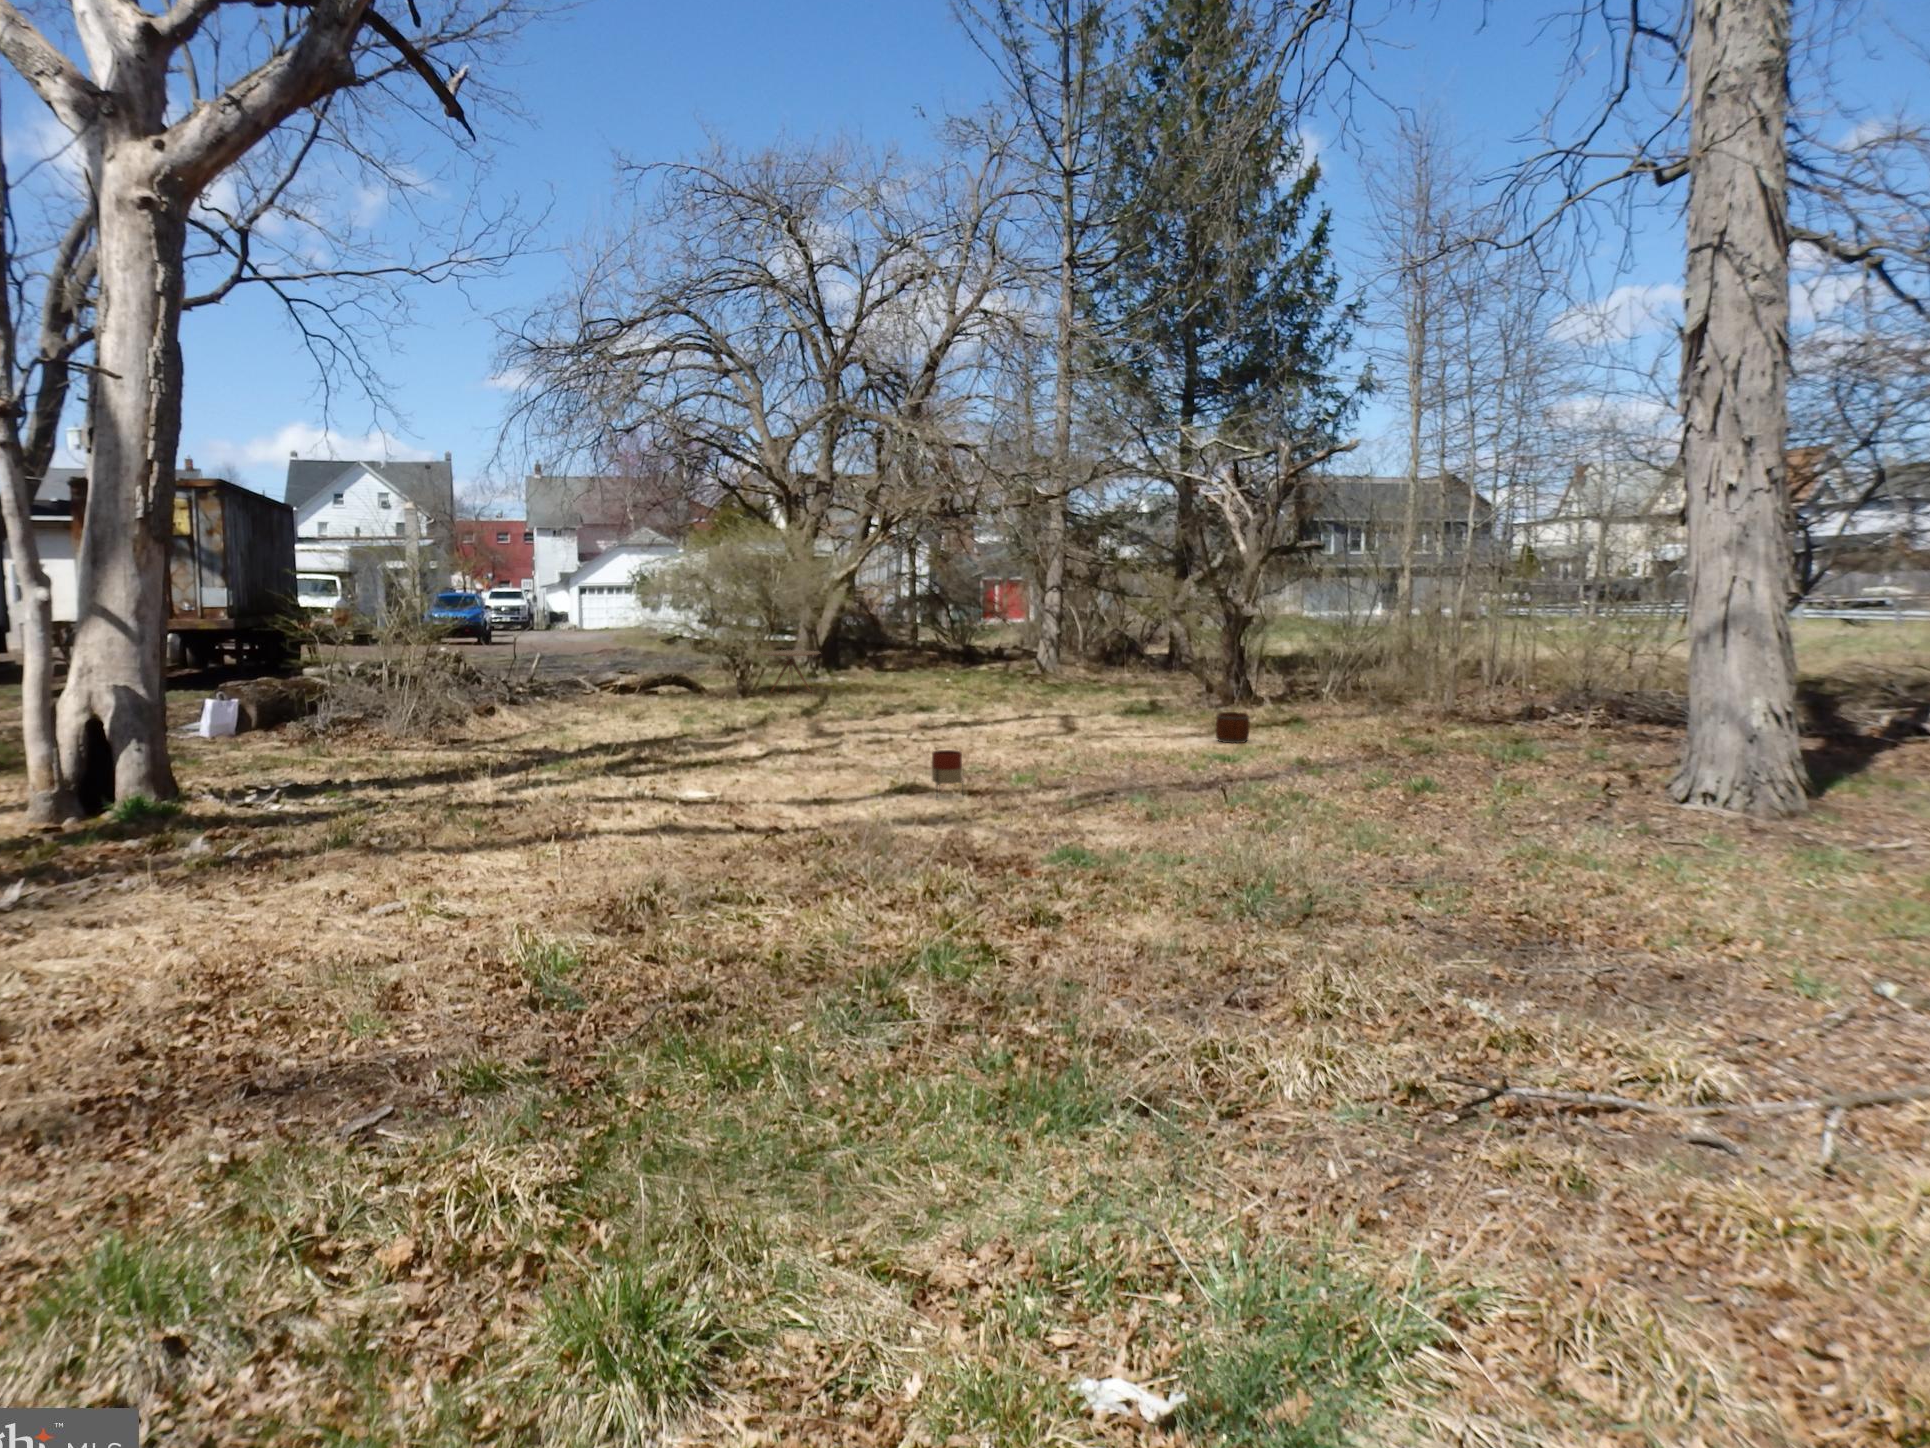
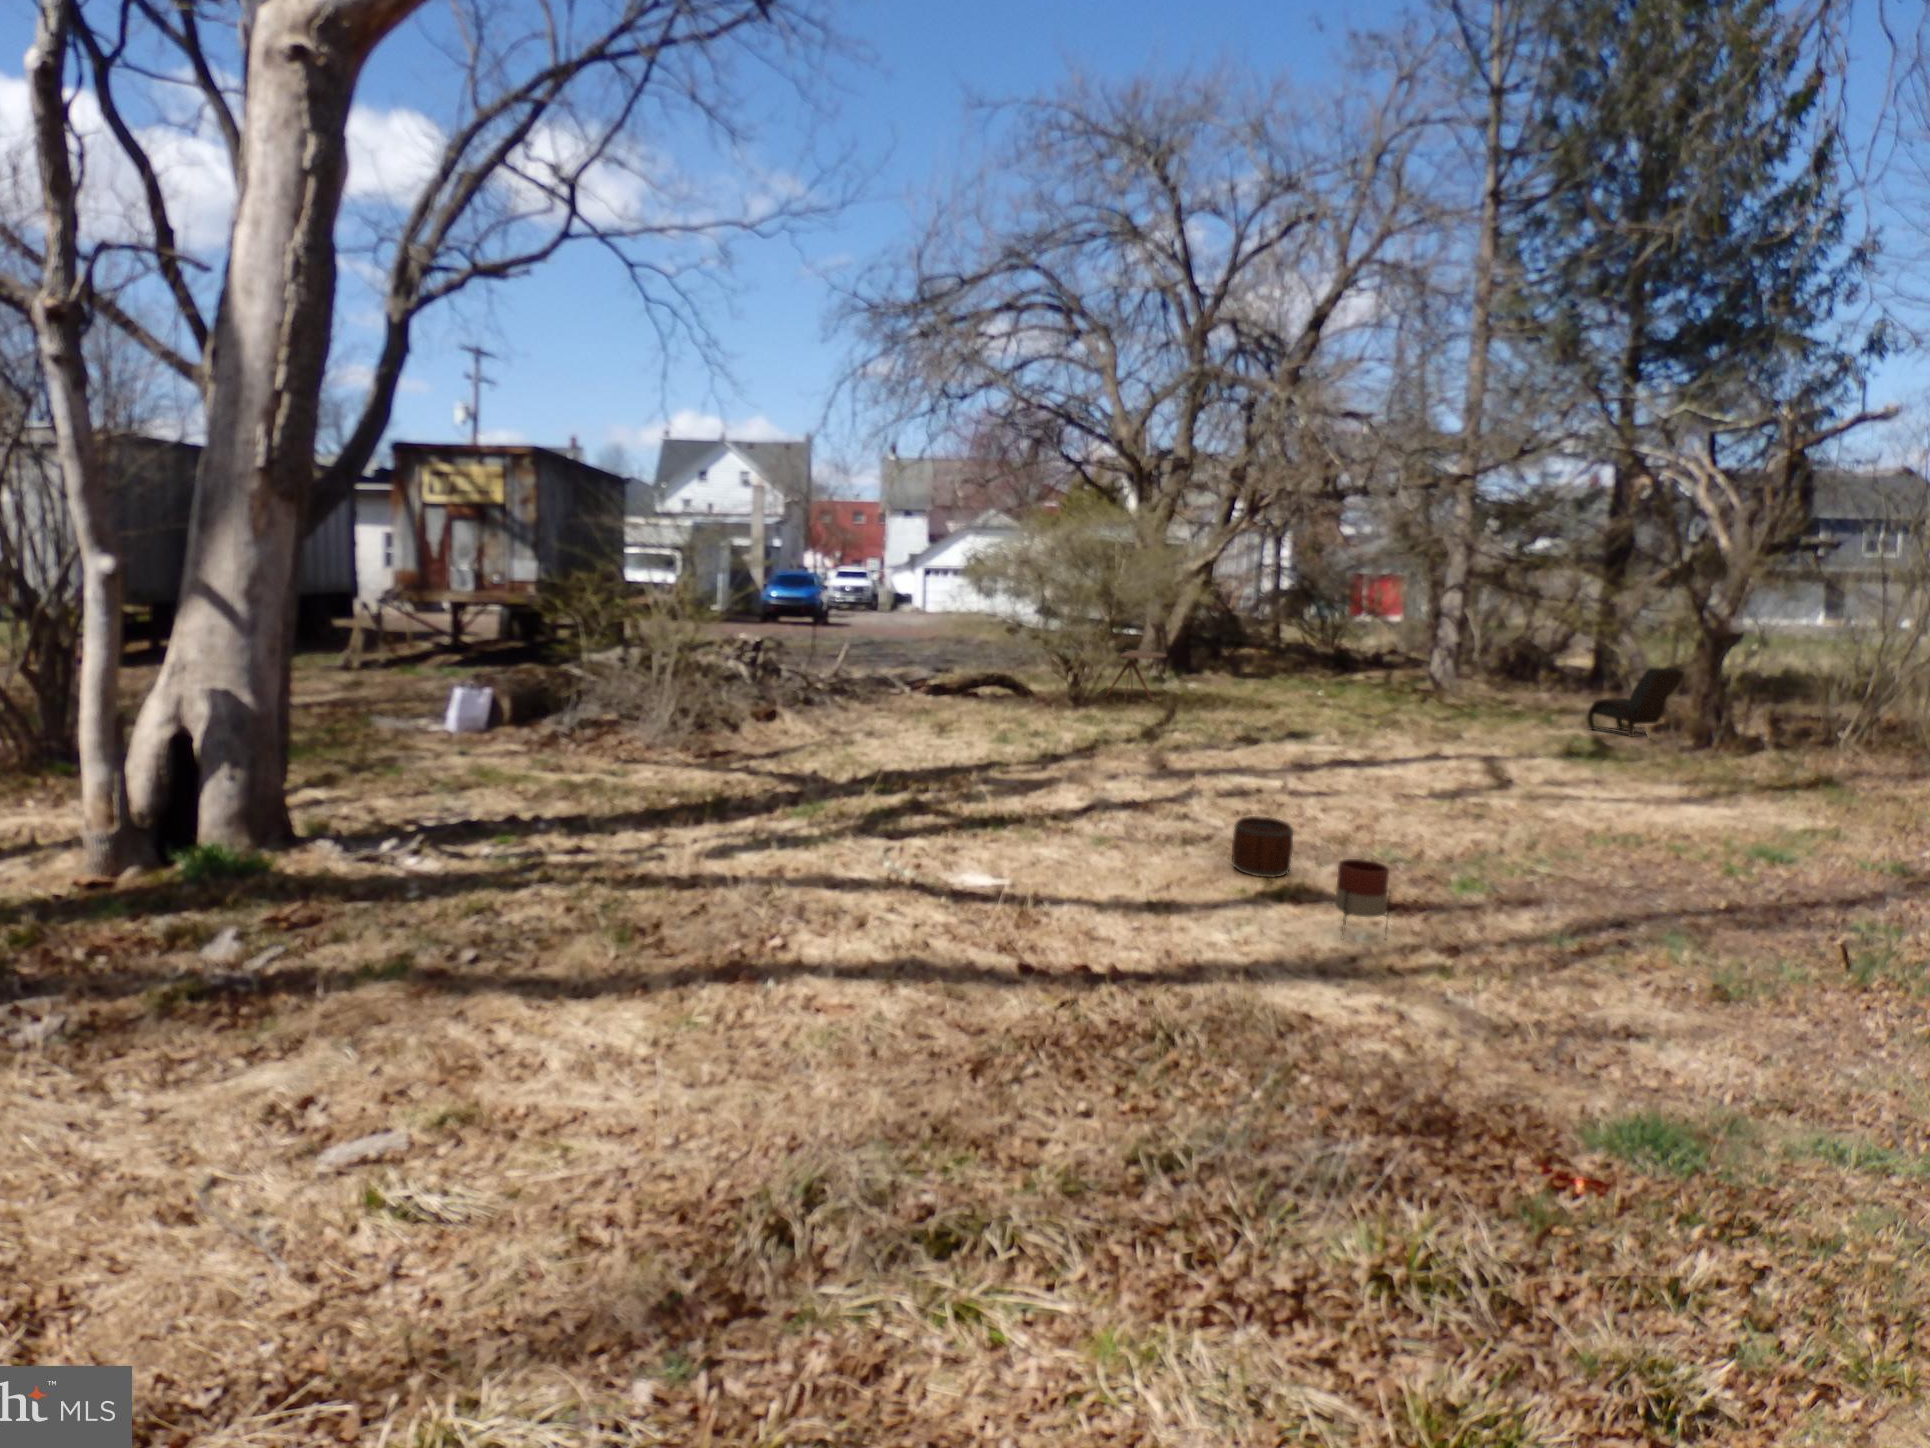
lounge chair: none [1146,638,1209,693] -> present [1587,667,1685,737]
bucket: present [1216,712,1250,743] -> present [1232,816,1293,877]

